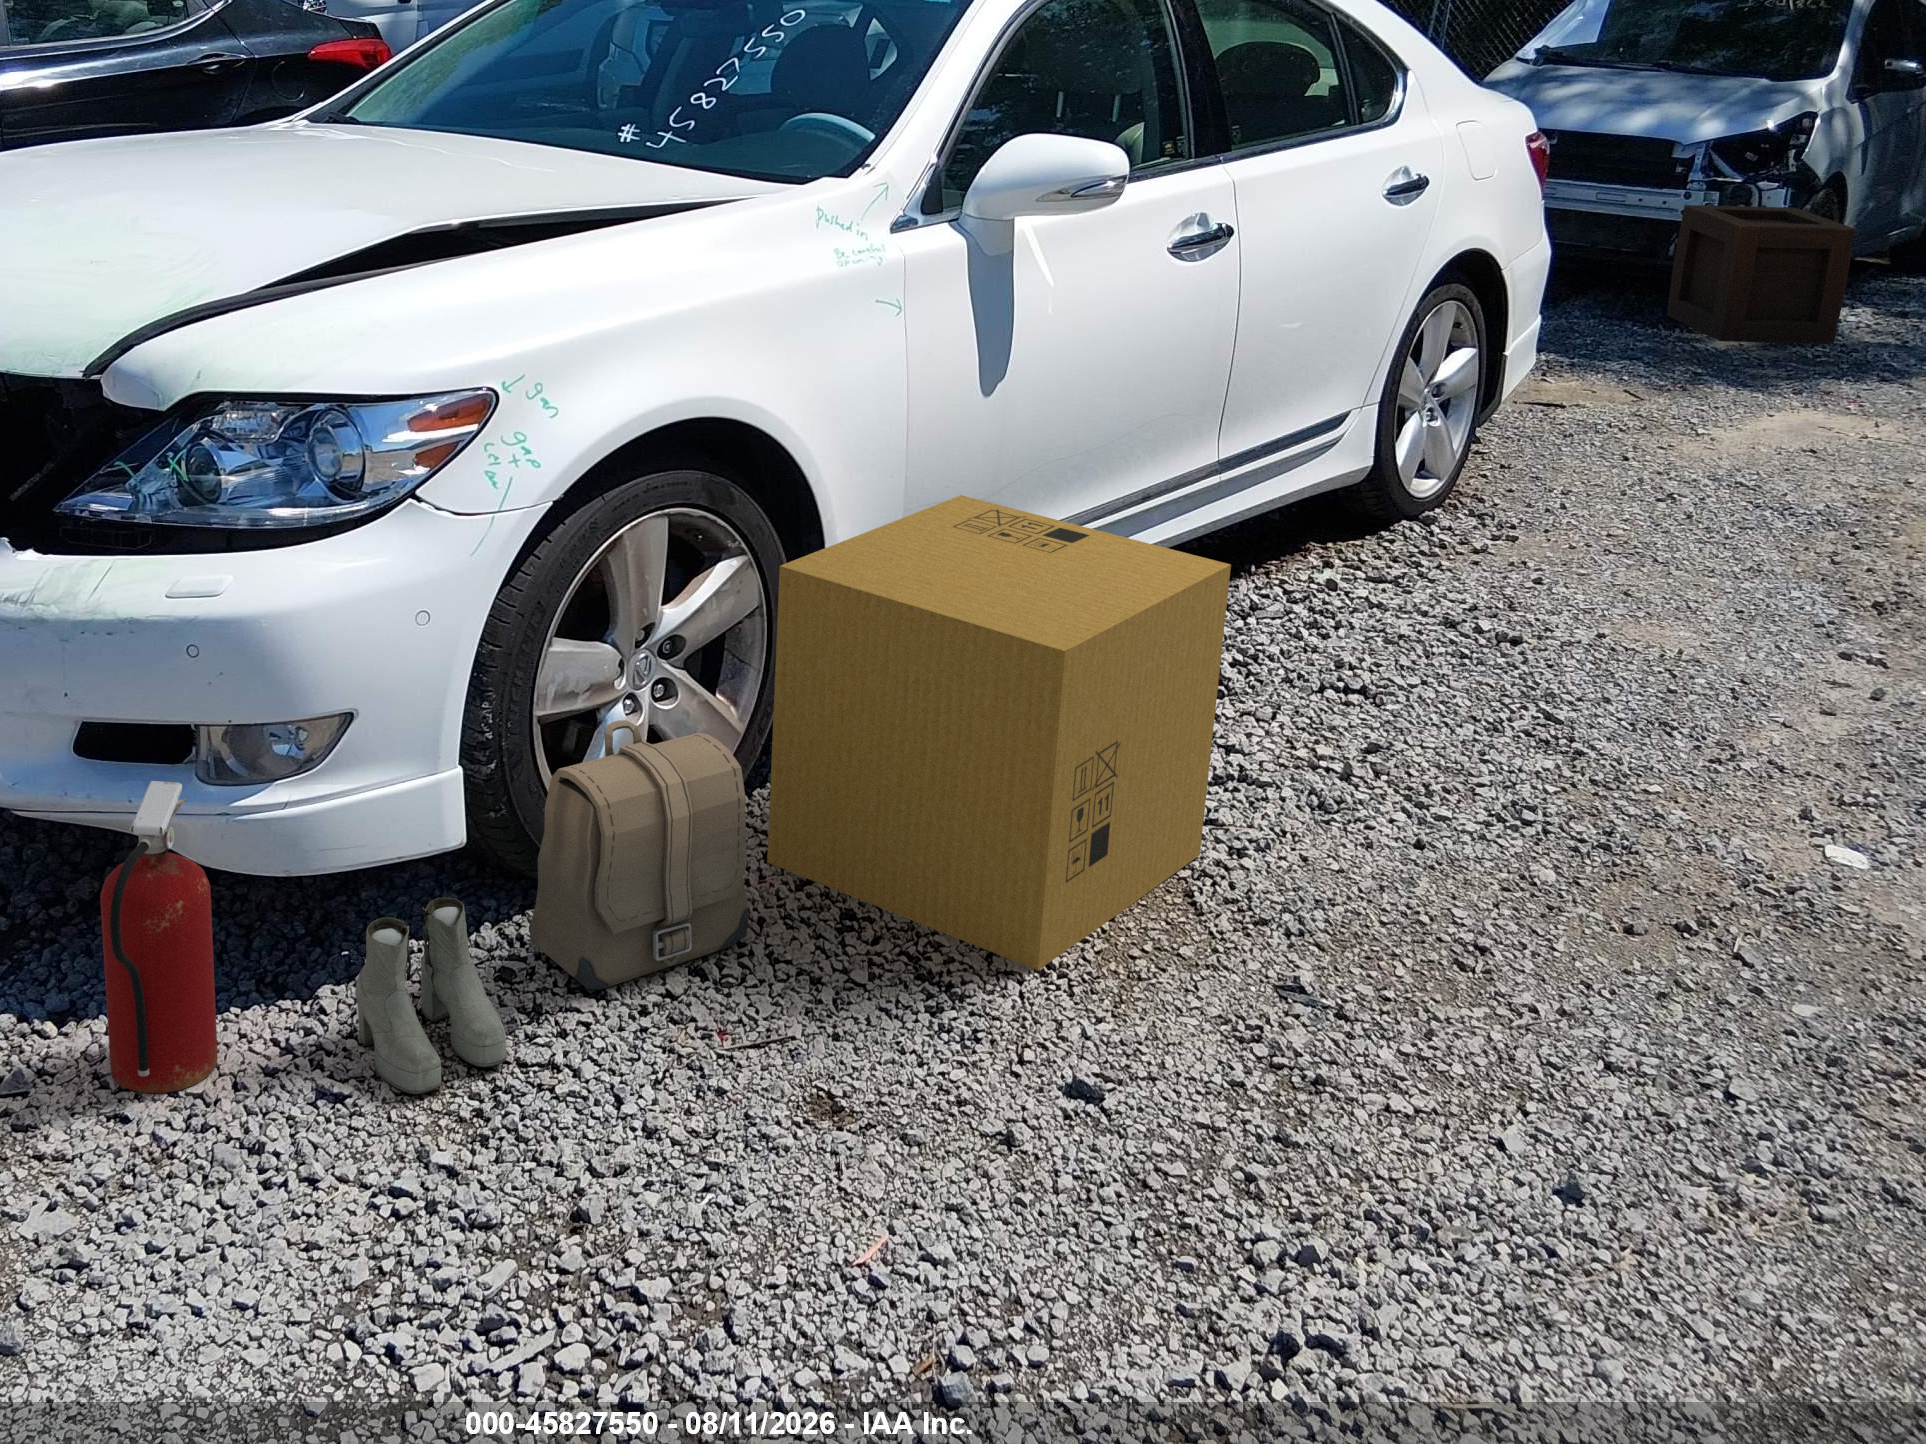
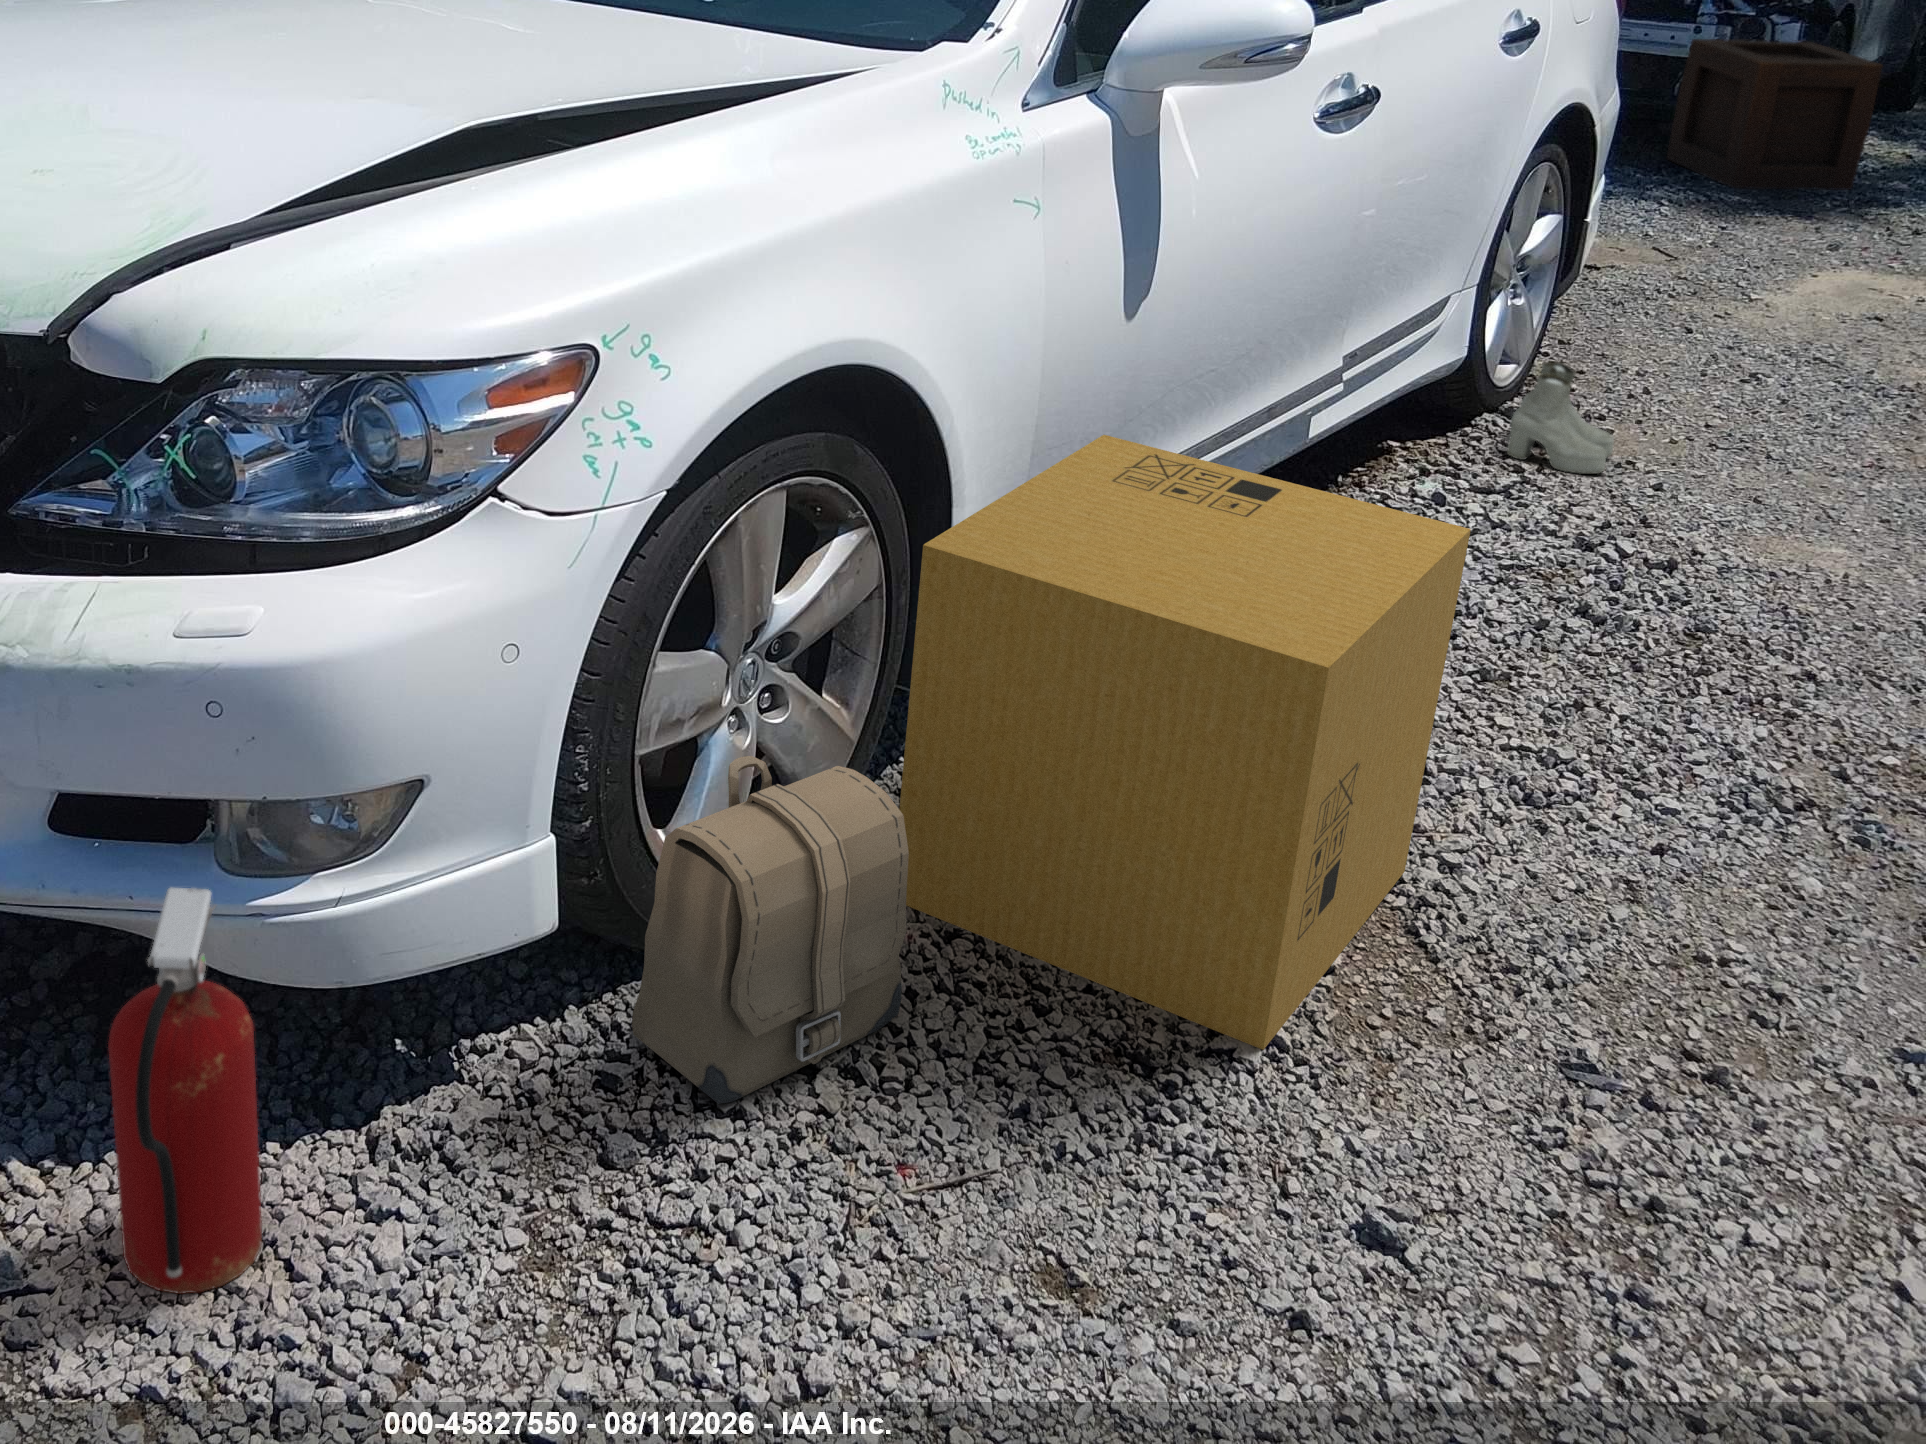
boots: present [355,898,507,1094] -> present [1507,362,1614,474]

